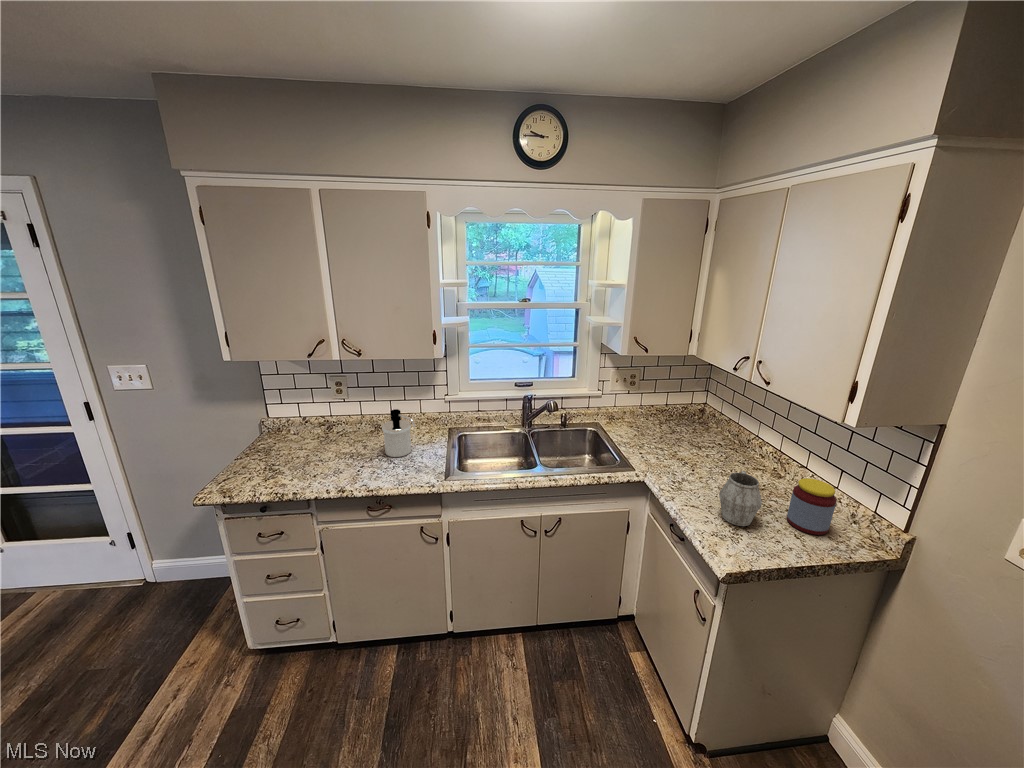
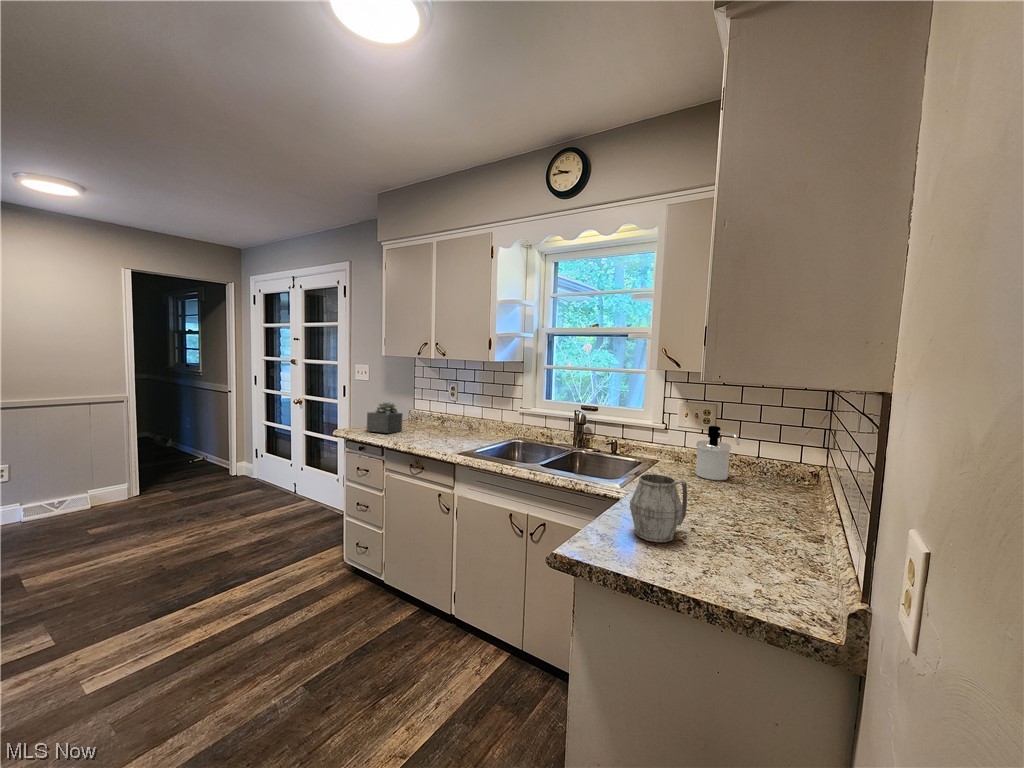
soap dispenser: present [382,409,416,457] -> present [696,426,740,480]
succulent plant: none [251,426,307,478] -> present [367,402,403,433]
jar: present [787,478,837,535] -> none [719,497,783,583]

